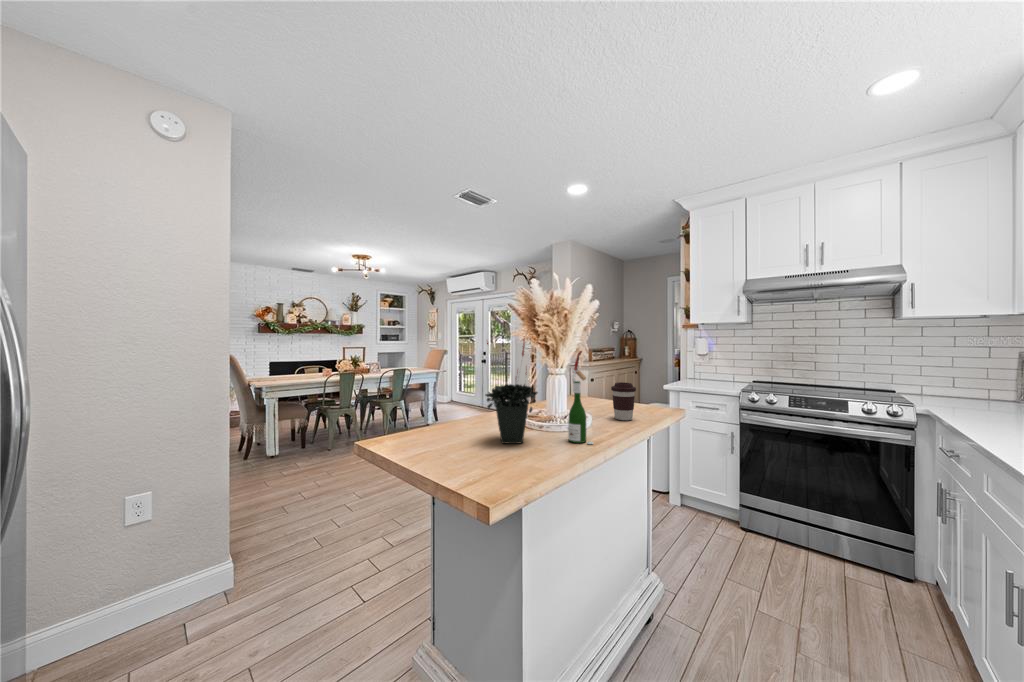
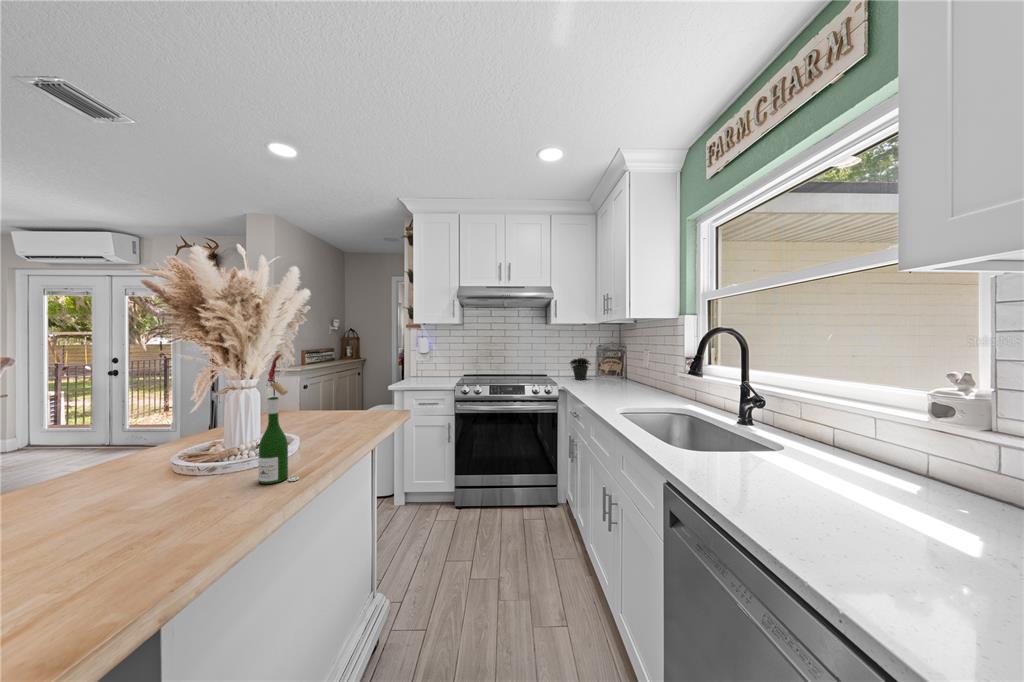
potted plant: present [486,338,537,443] -> present [570,358,590,380]
coffee cup: present [611,382,636,420] -> none [327,390,358,435]

